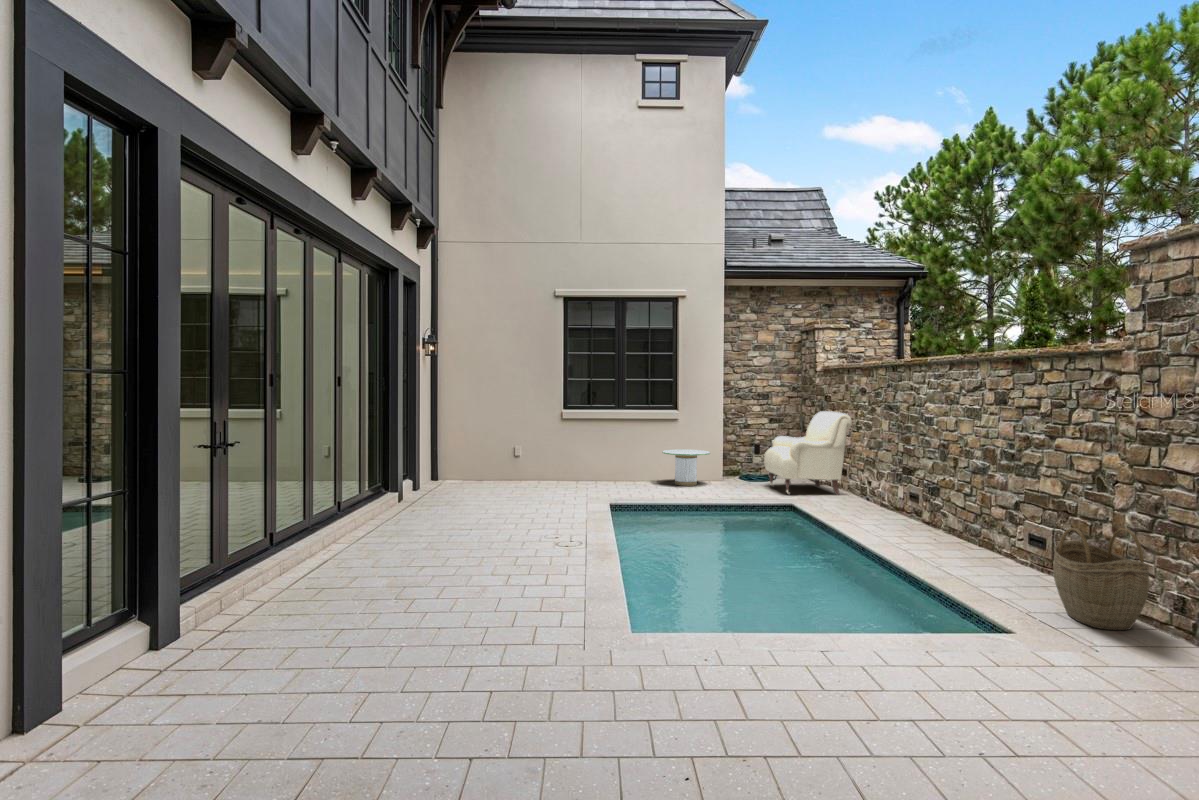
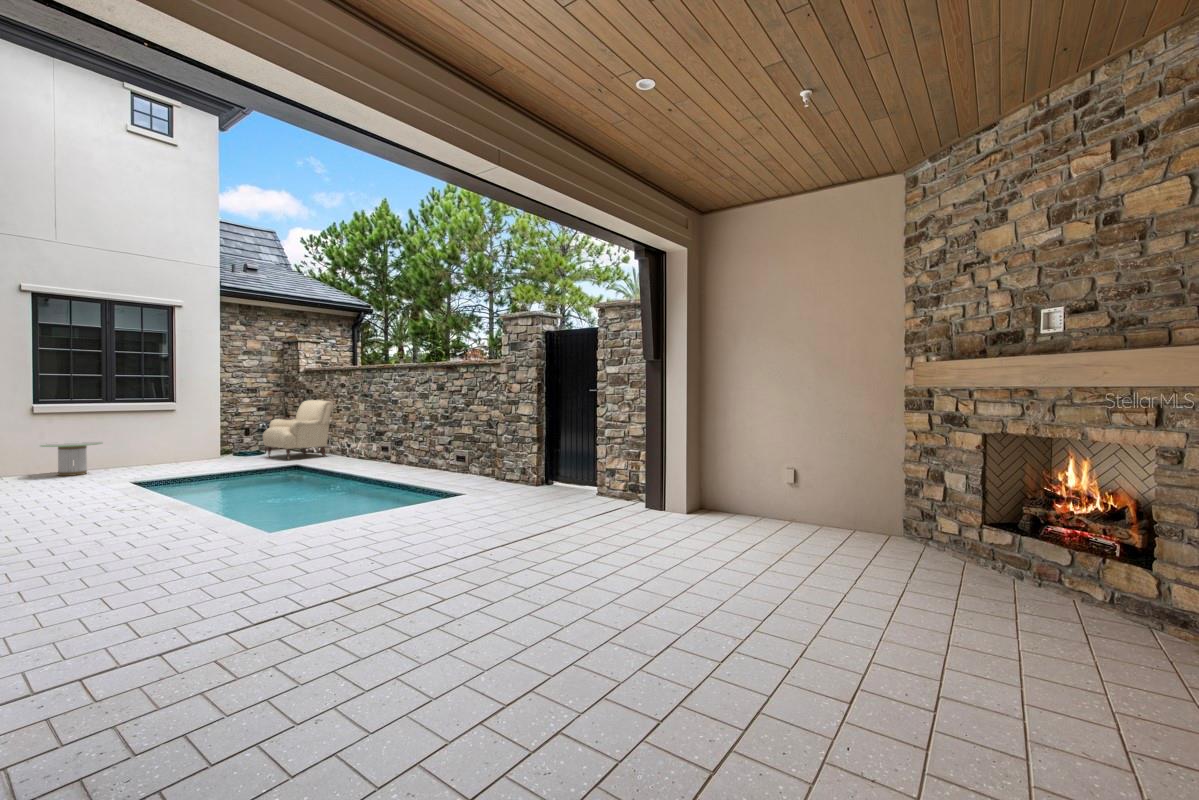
side table: present [662,449,710,486] -> present [40,441,103,476]
woven basket: present [1053,528,1150,630] -> none [477,443,514,487]

